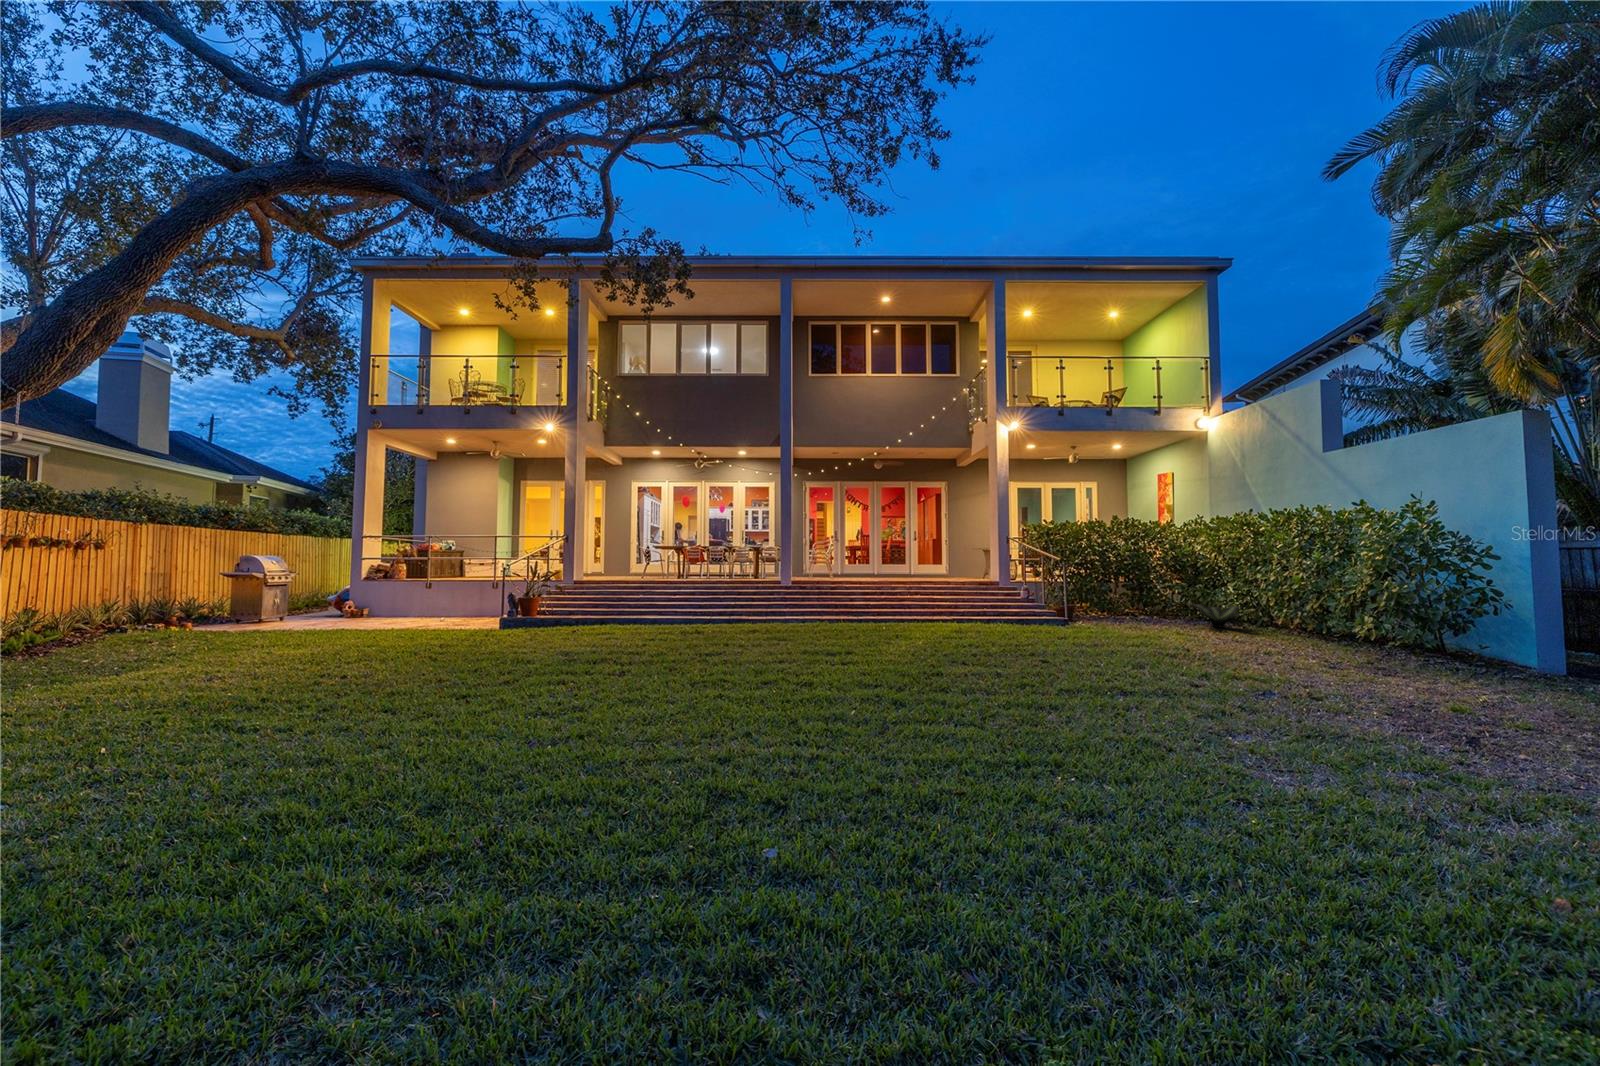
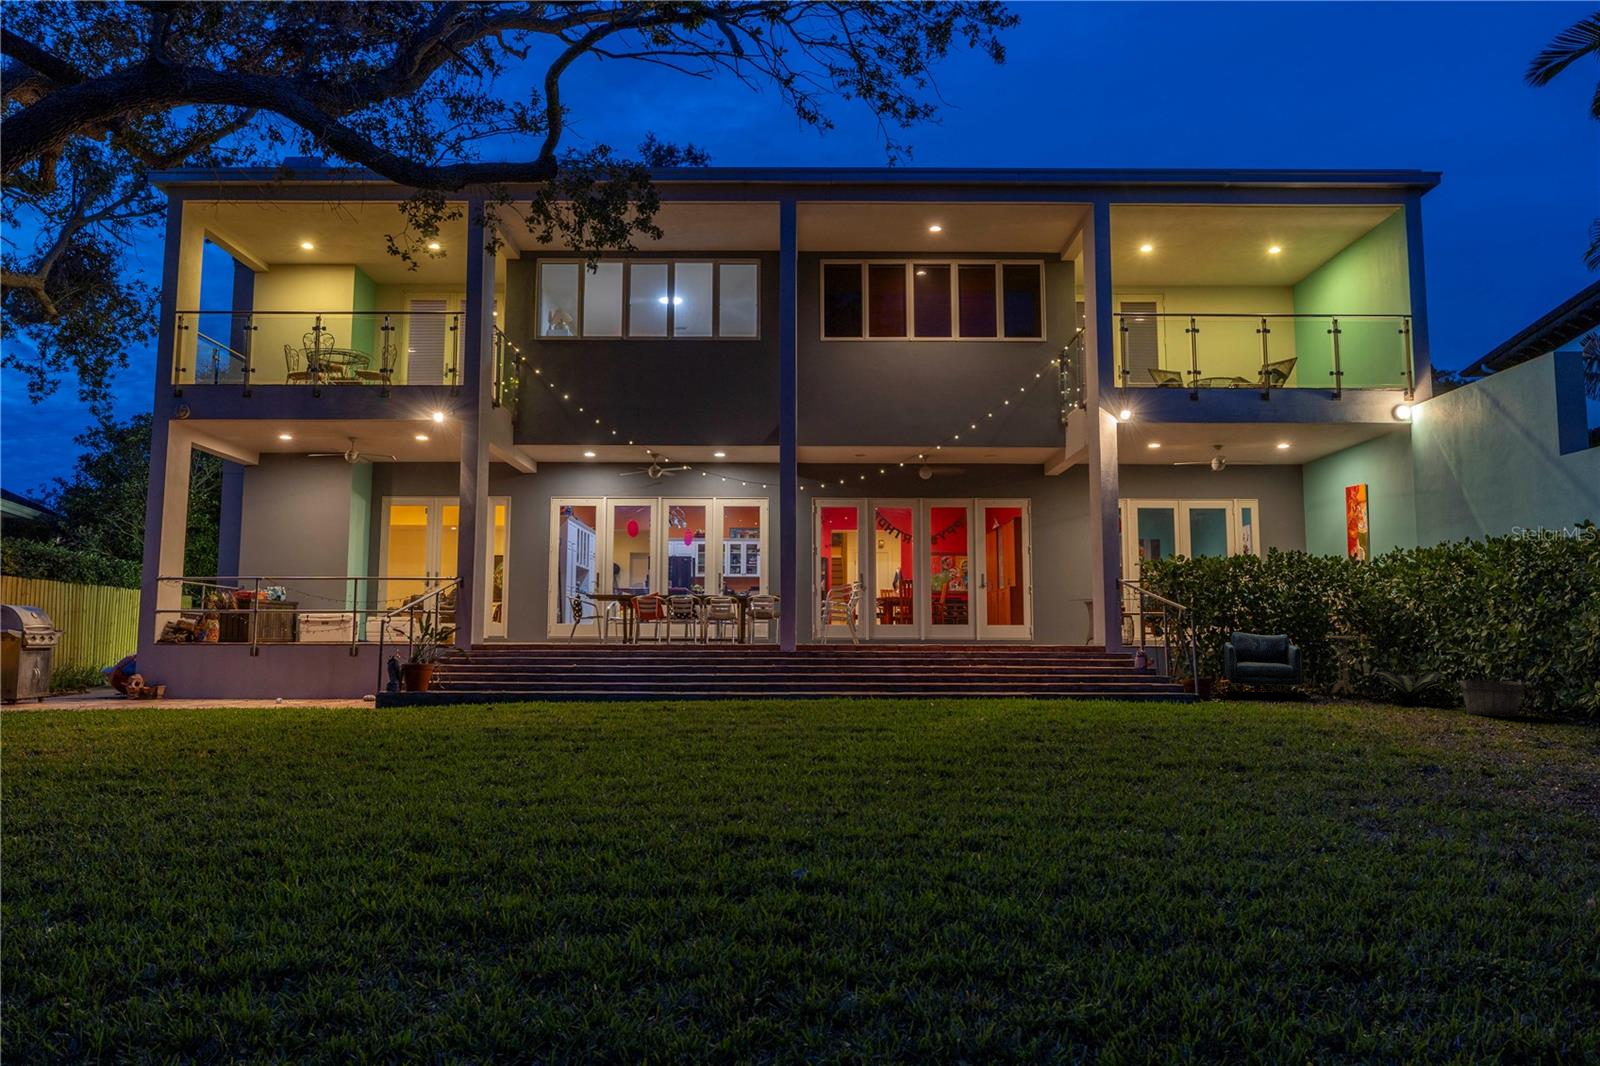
armchair: none [1082,574,1140,621] -> present [1224,632,1302,697]
side table: none [1154,578,1178,618] -> present [1327,636,1359,695]
wooden bucket: none [1262,608,1312,642] -> present [1460,672,1523,717]

